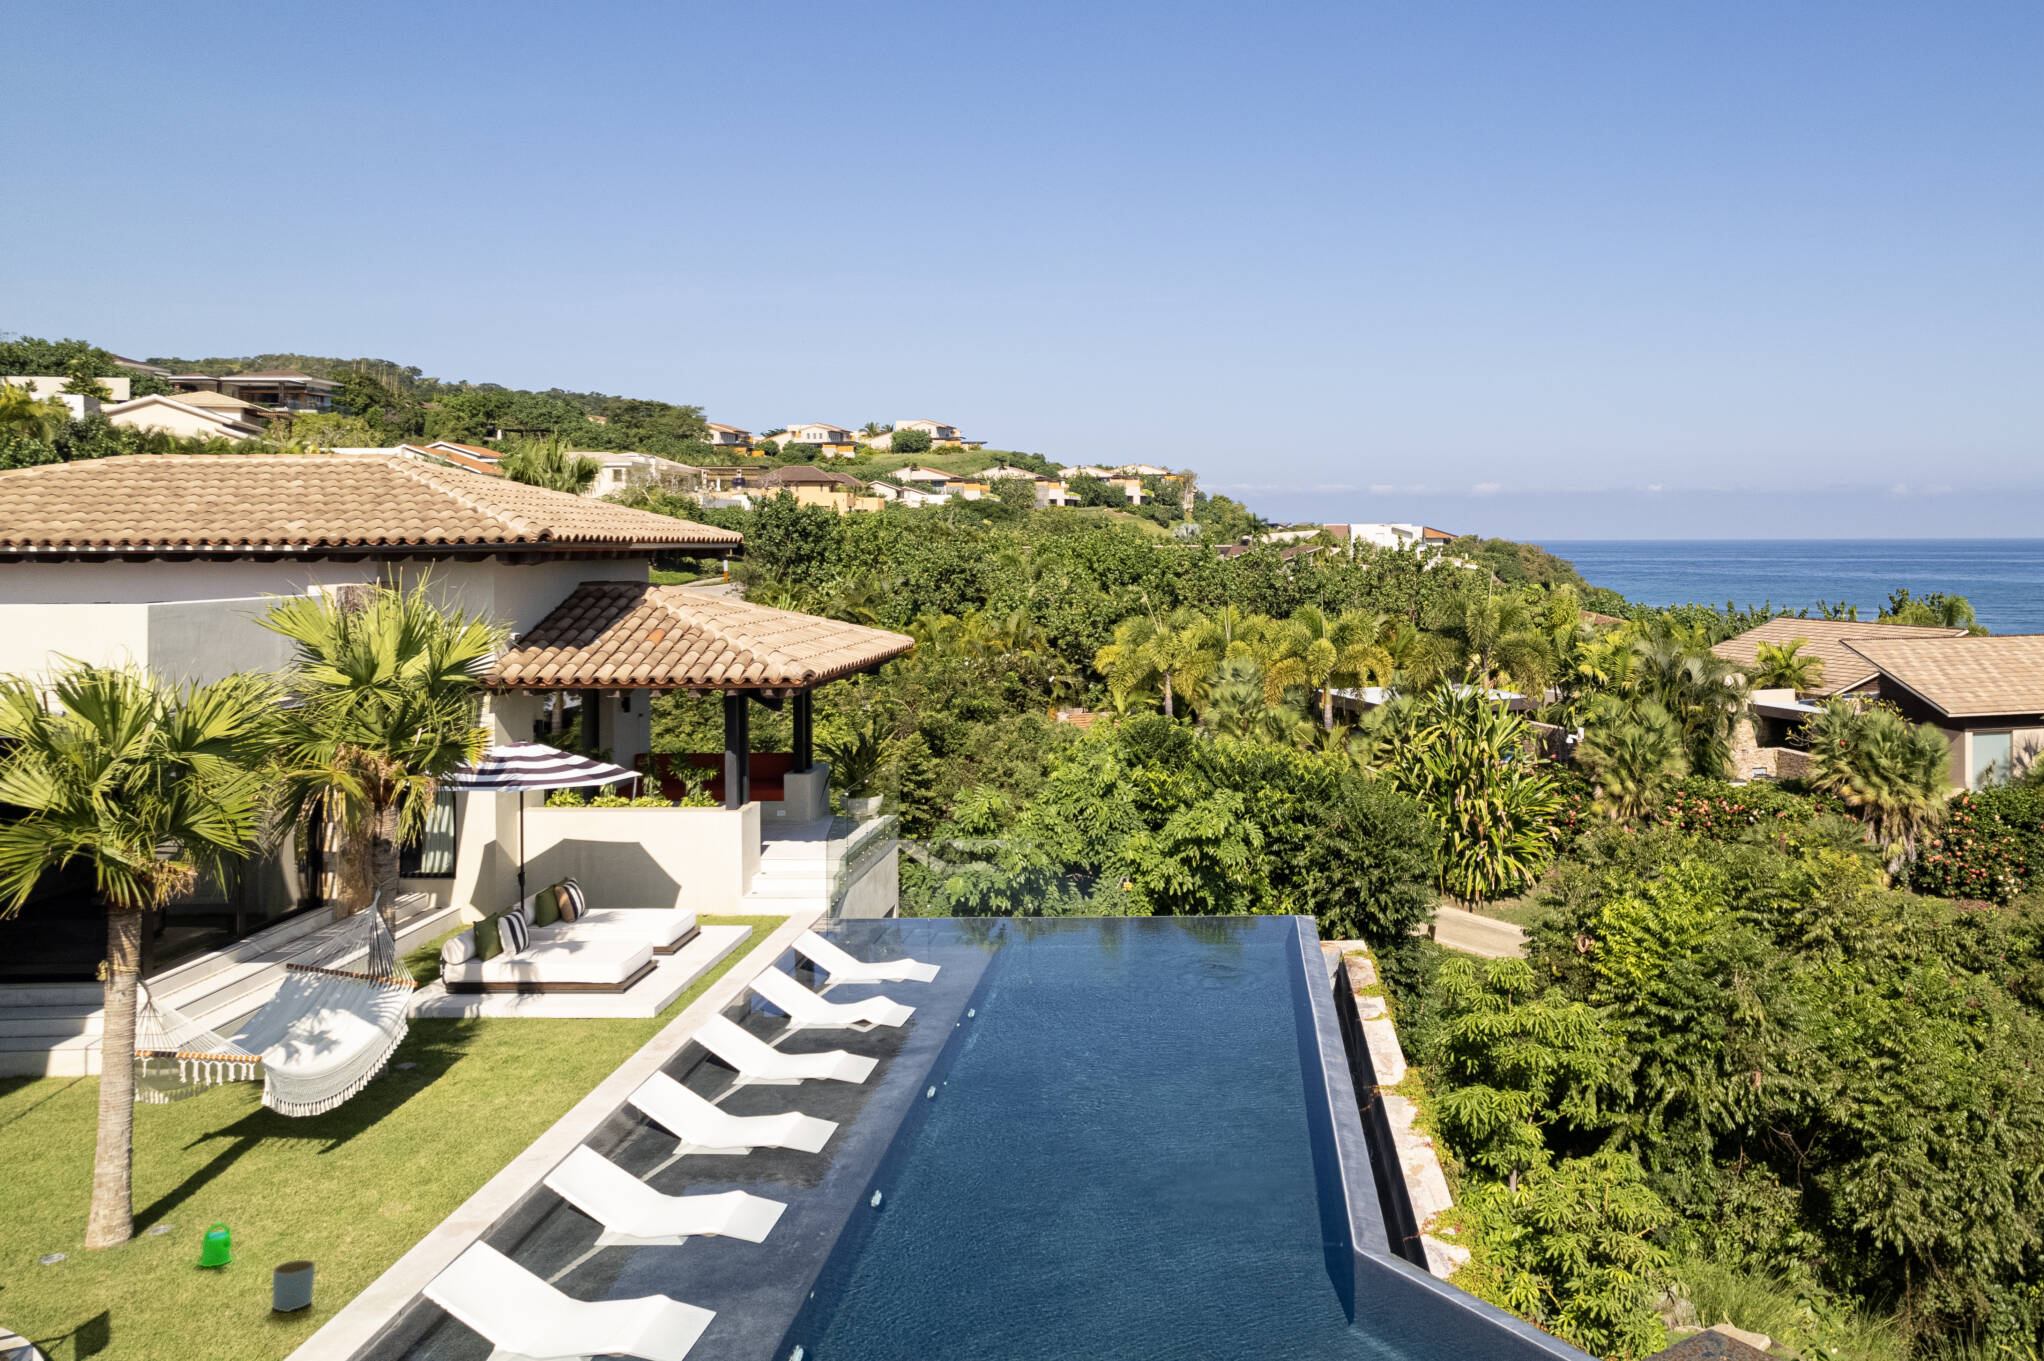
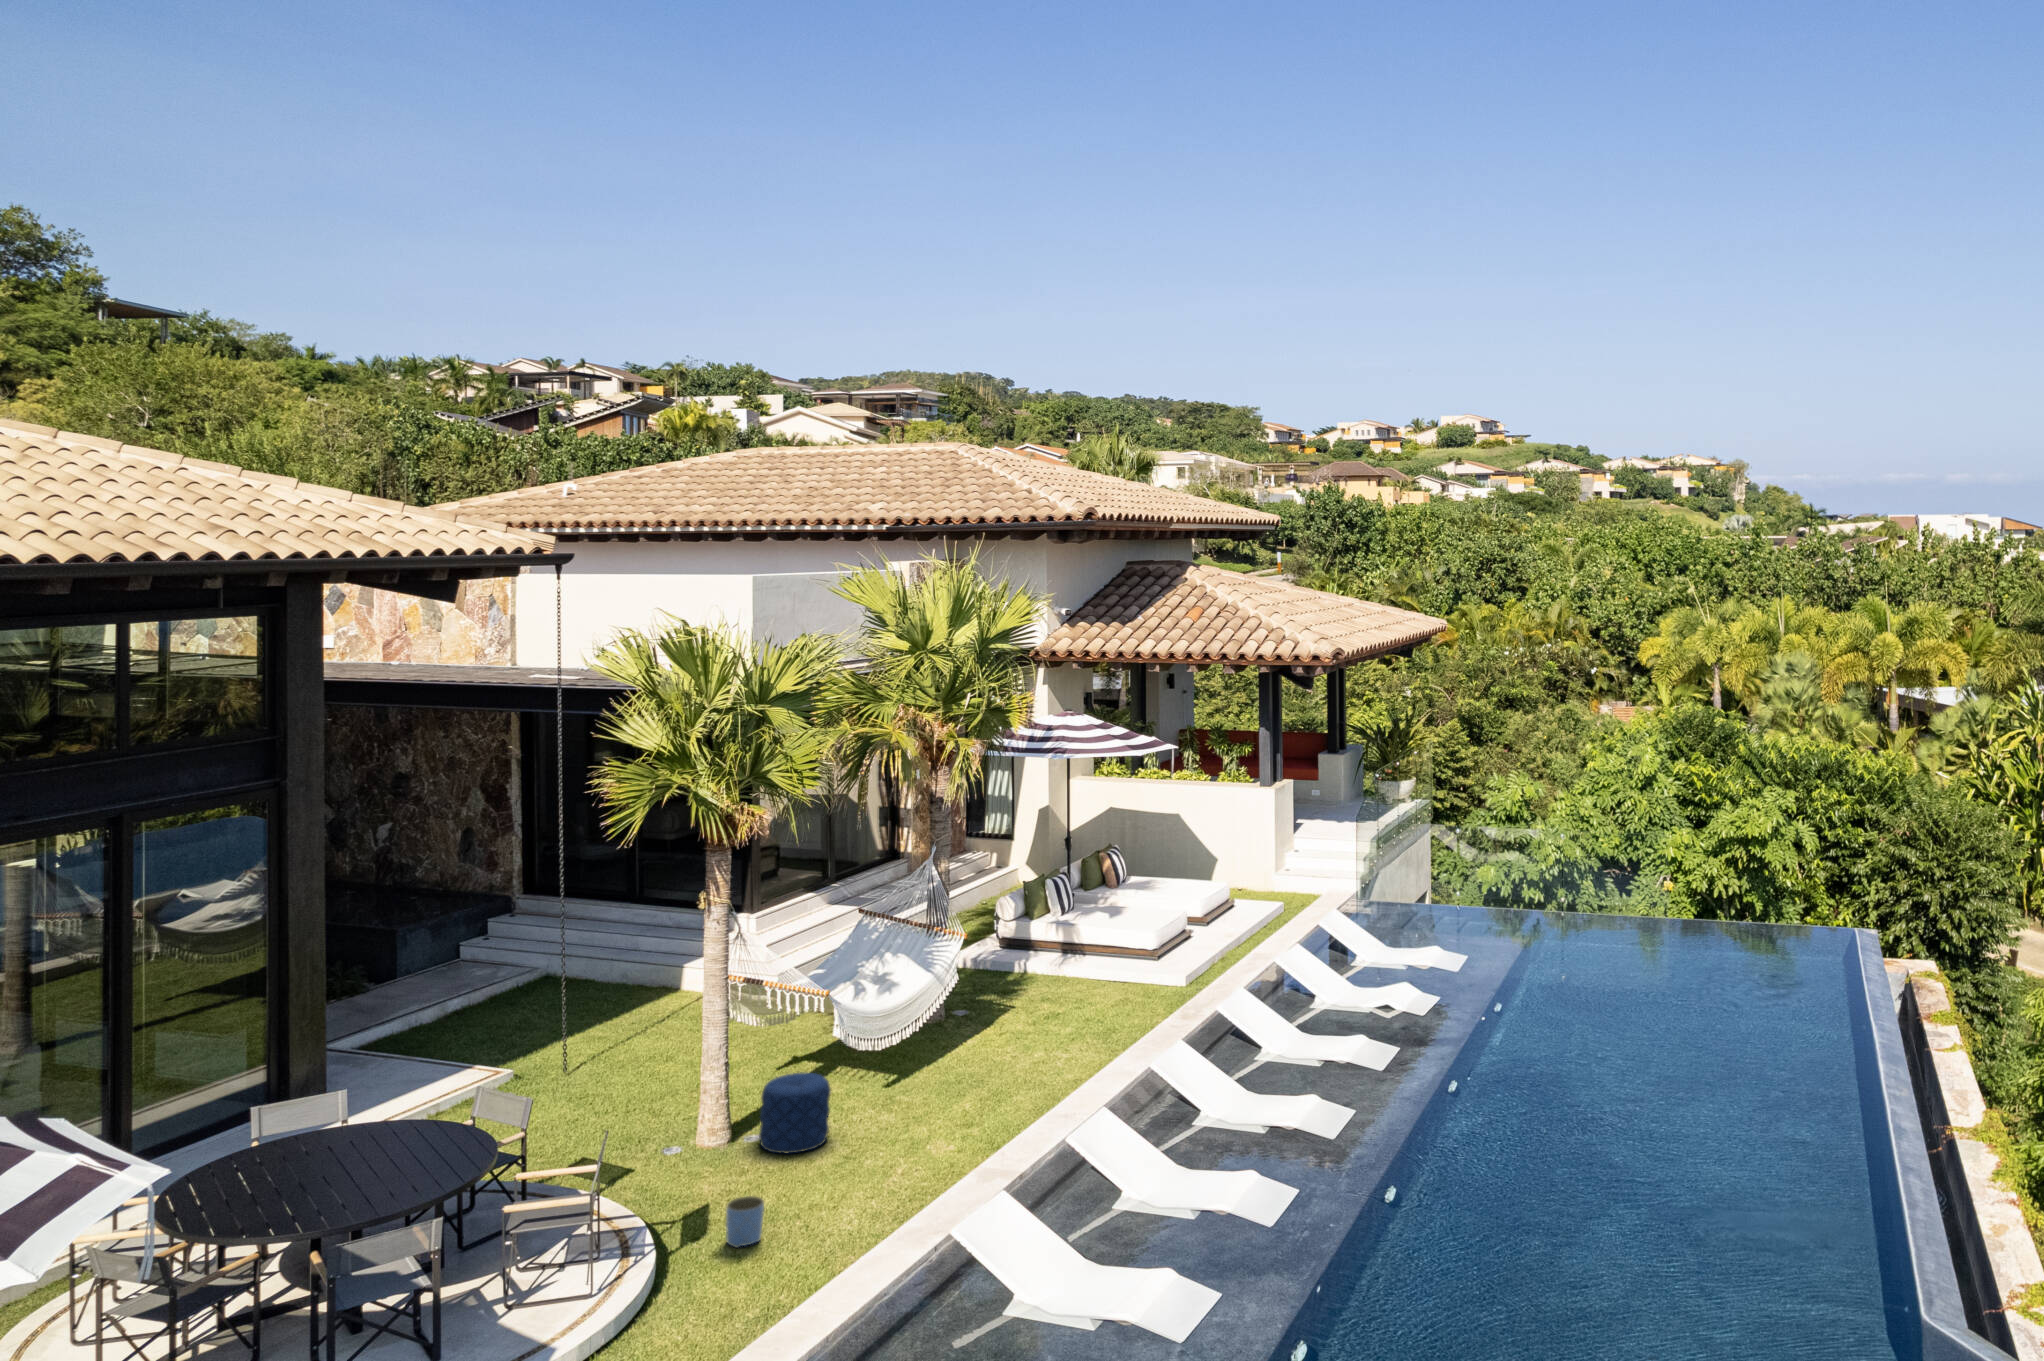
pouf: none [255,1139,339,1225] -> present [759,1073,831,1154]
watering can: present [199,1222,232,1267] -> none [693,1146,723,1188]

